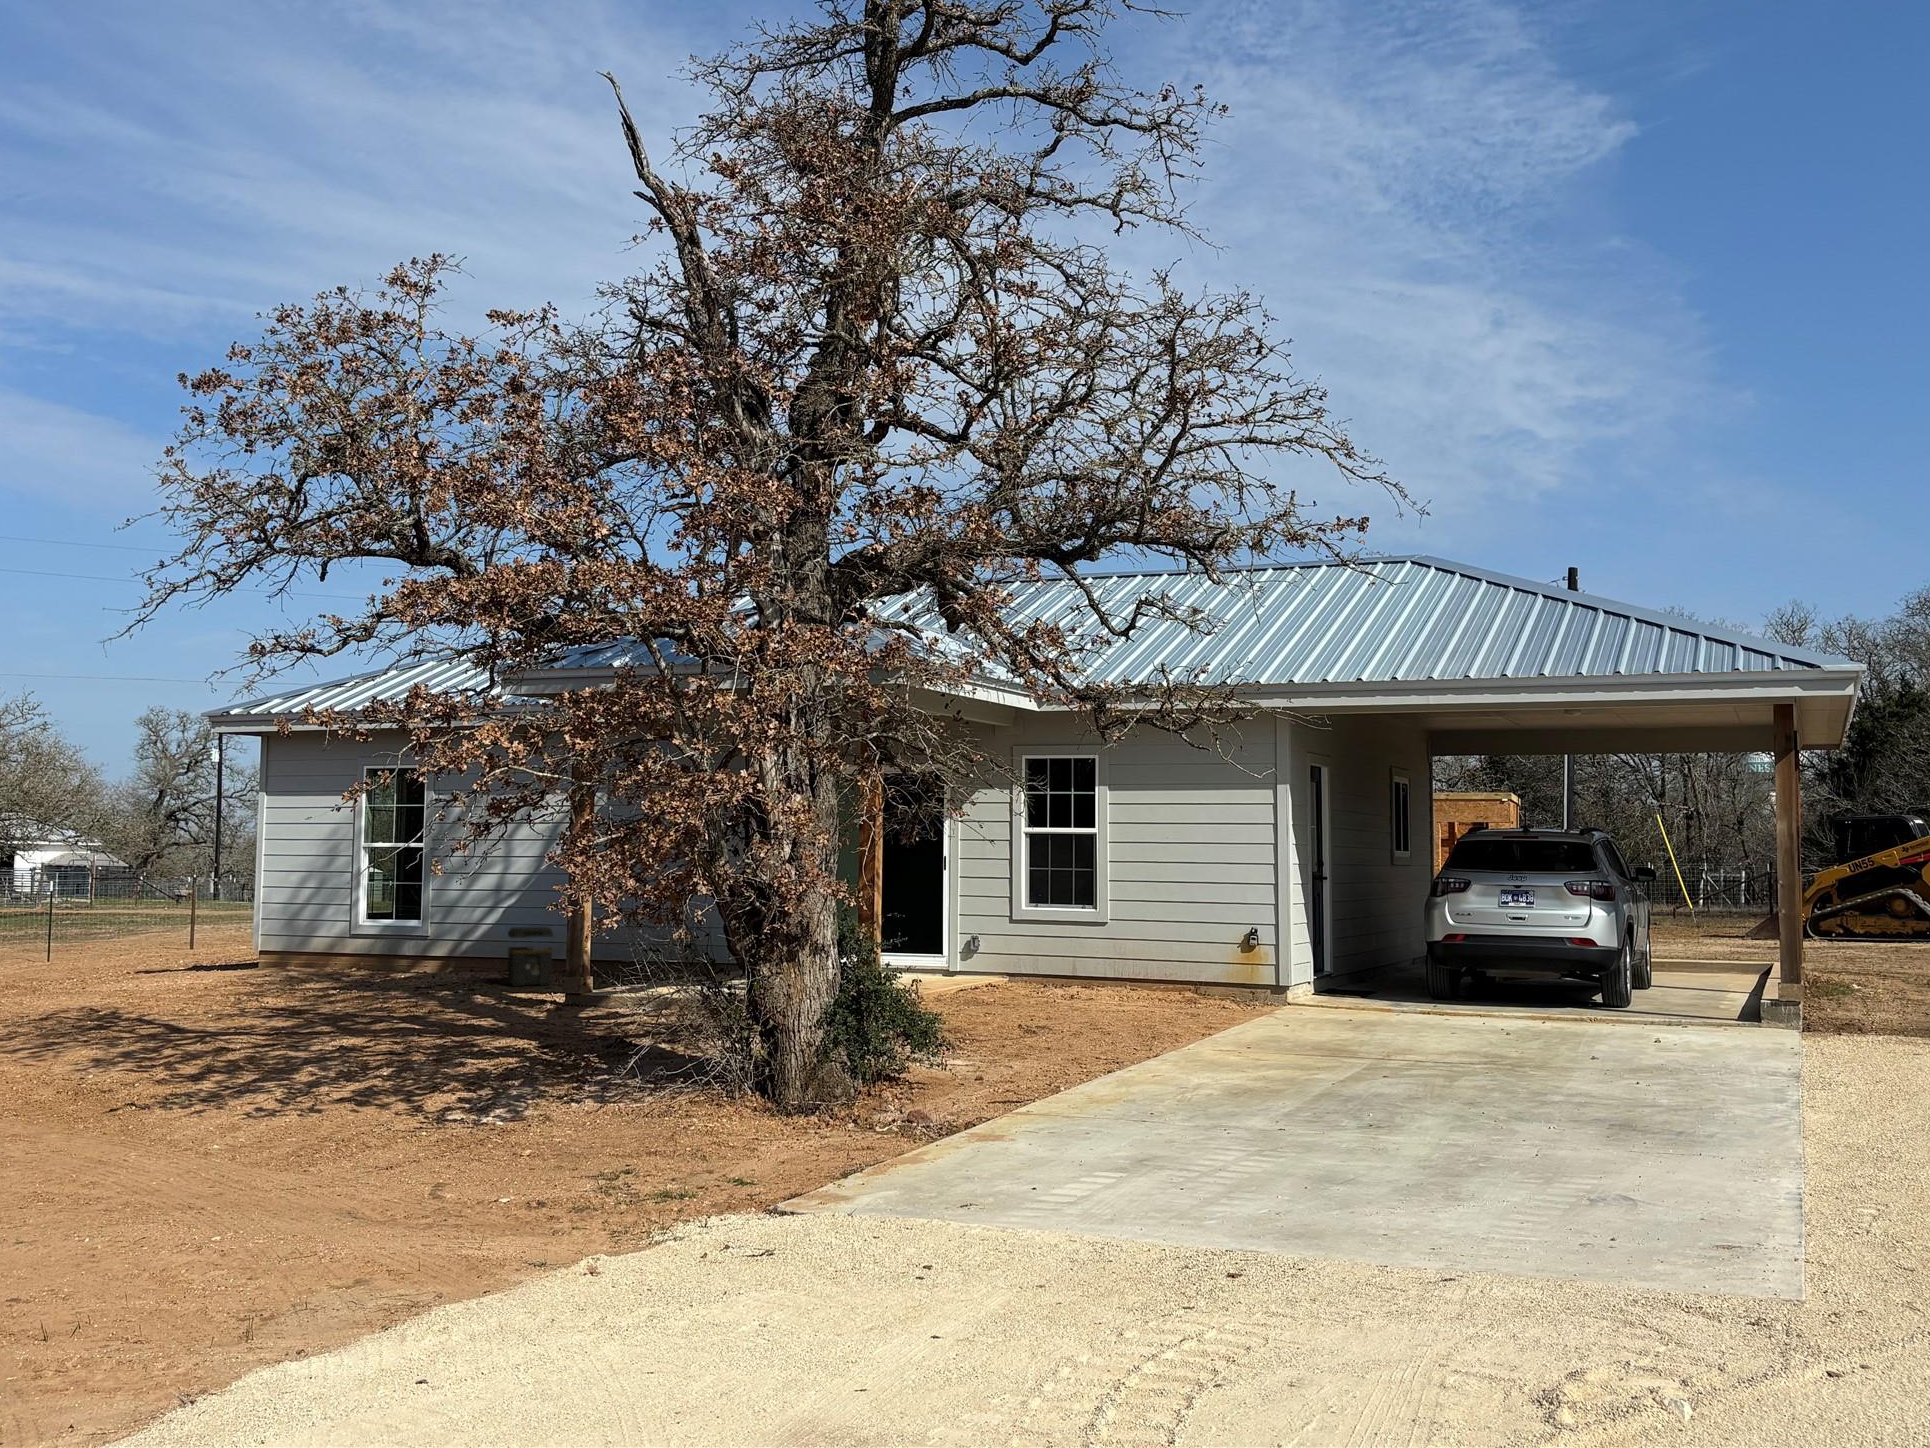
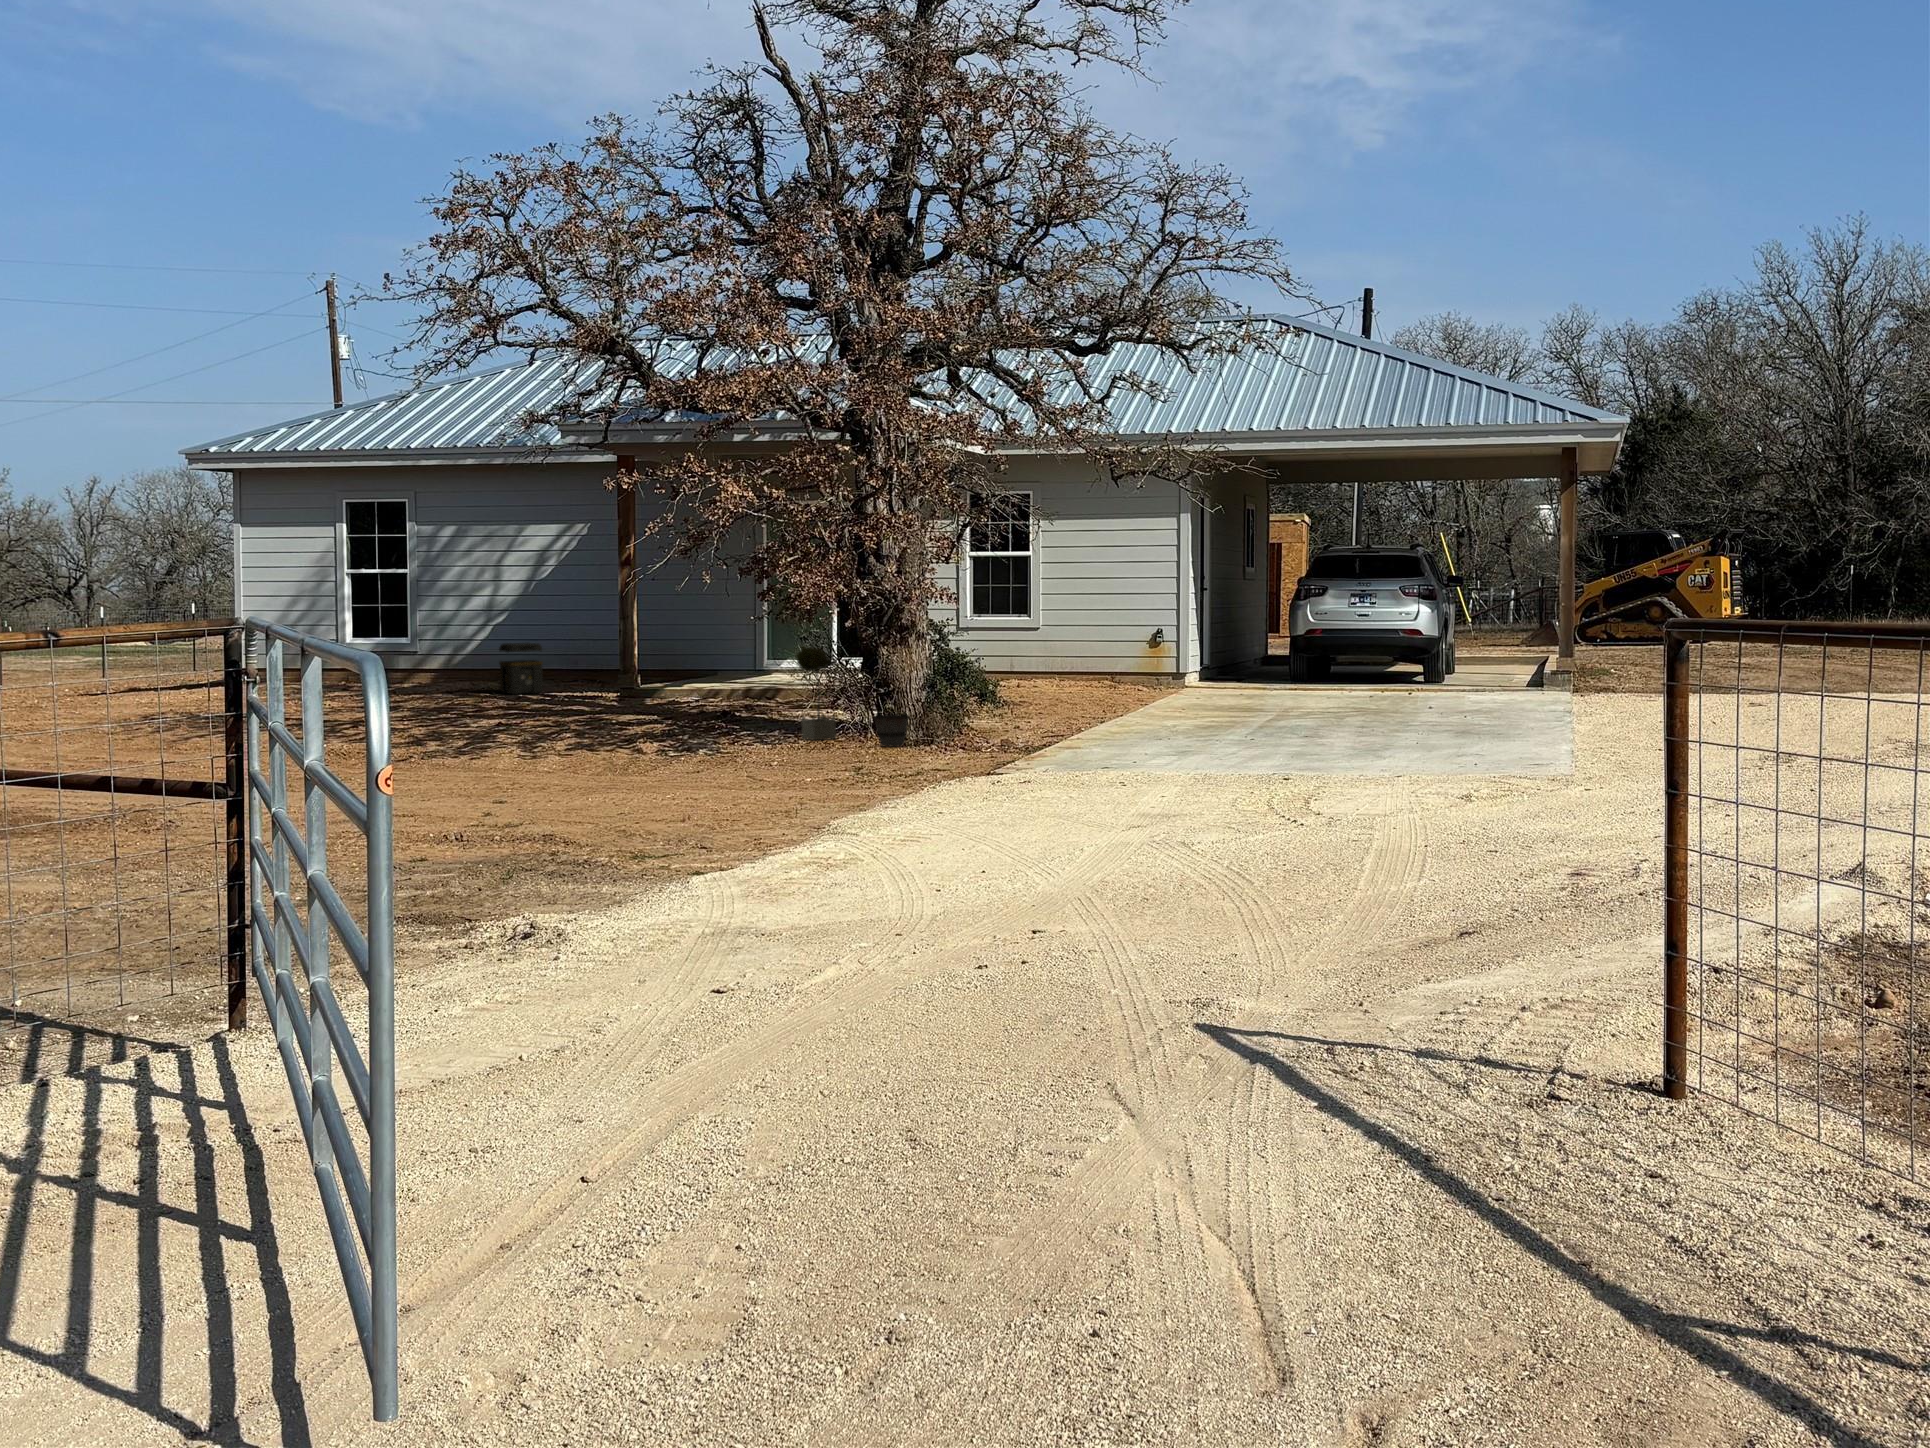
potted tree: none [640,958,697,1097] -> present [796,646,836,740]
bucket: none [707,1063,773,1120] -> present [874,711,916,747]

